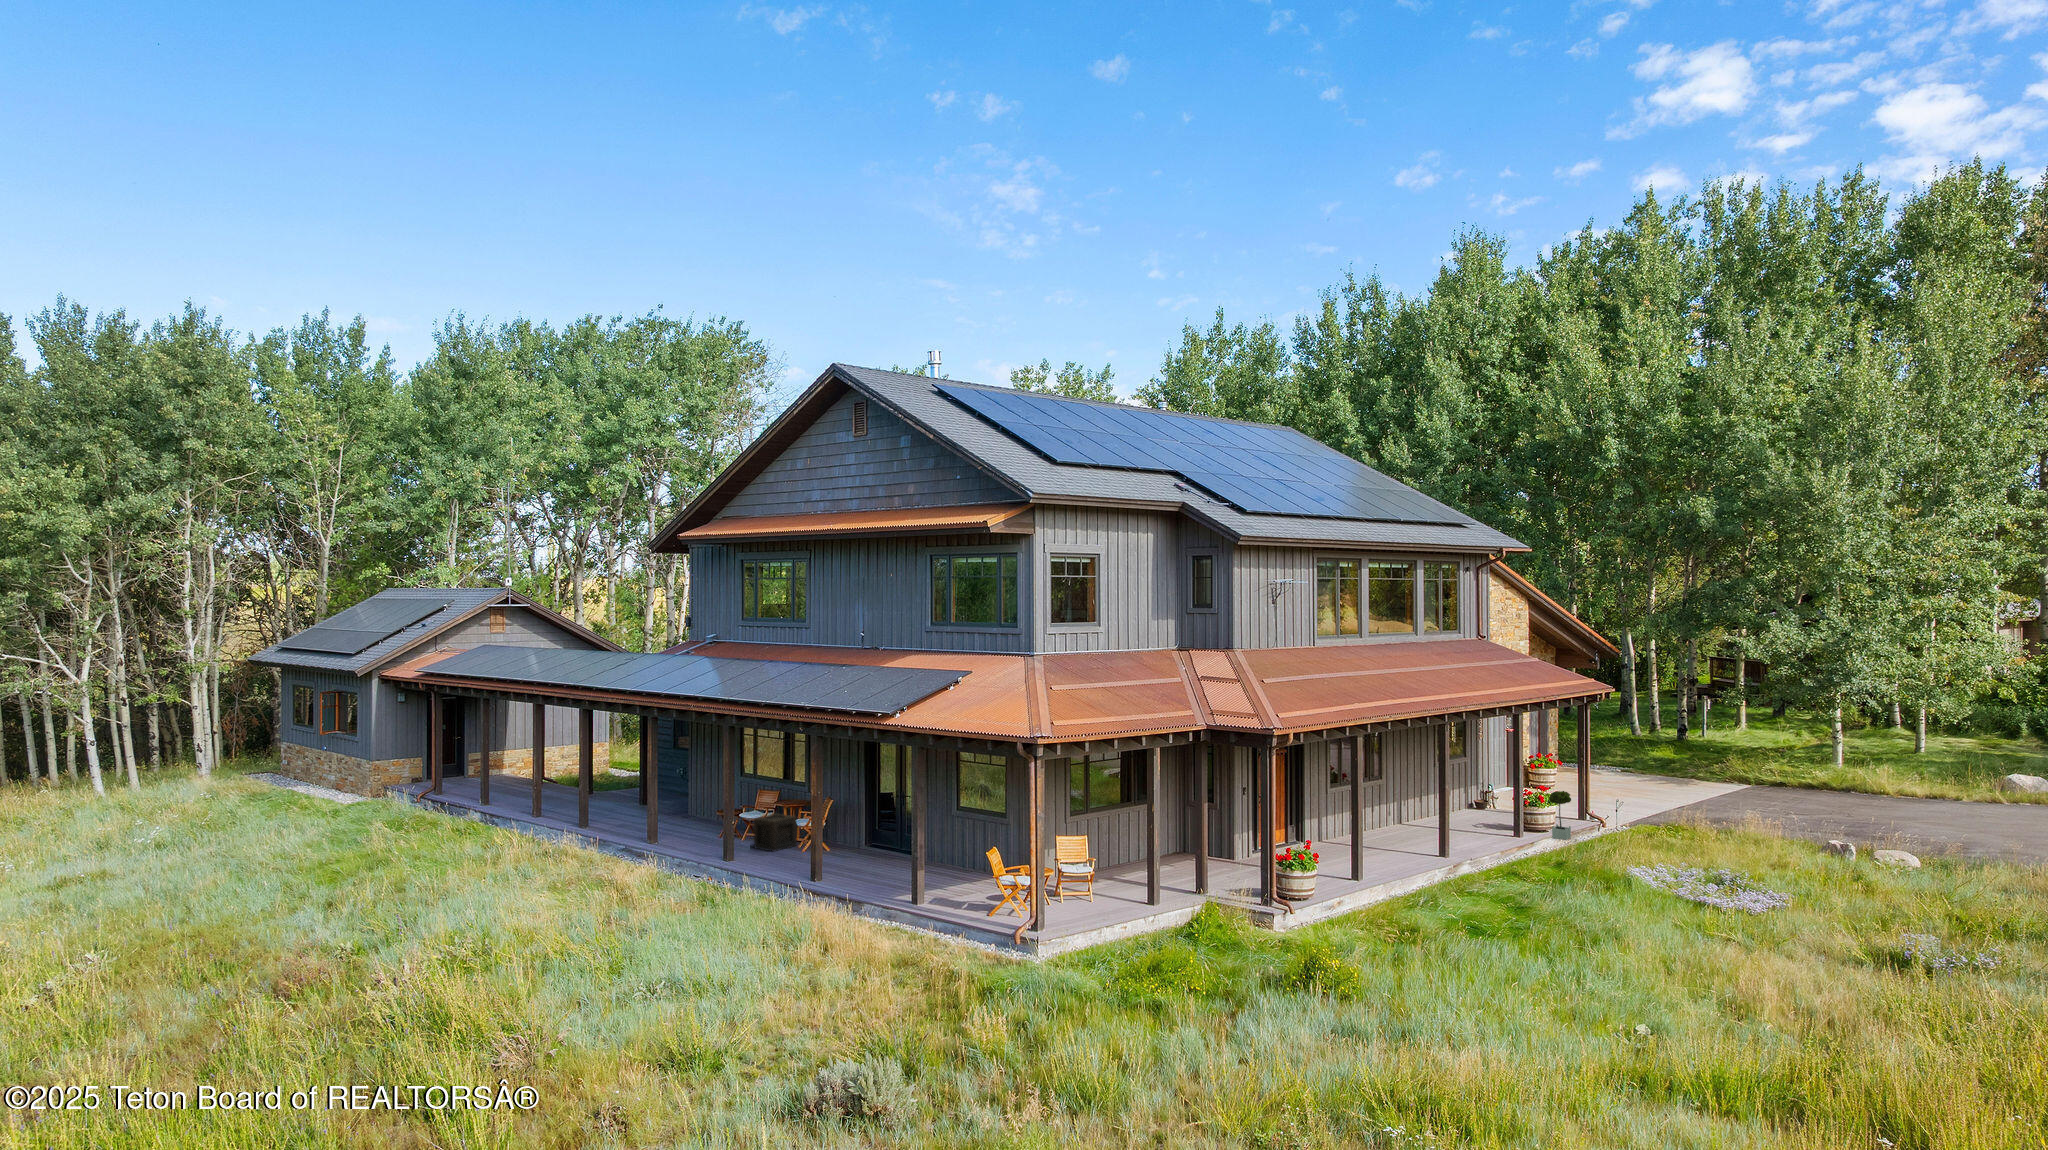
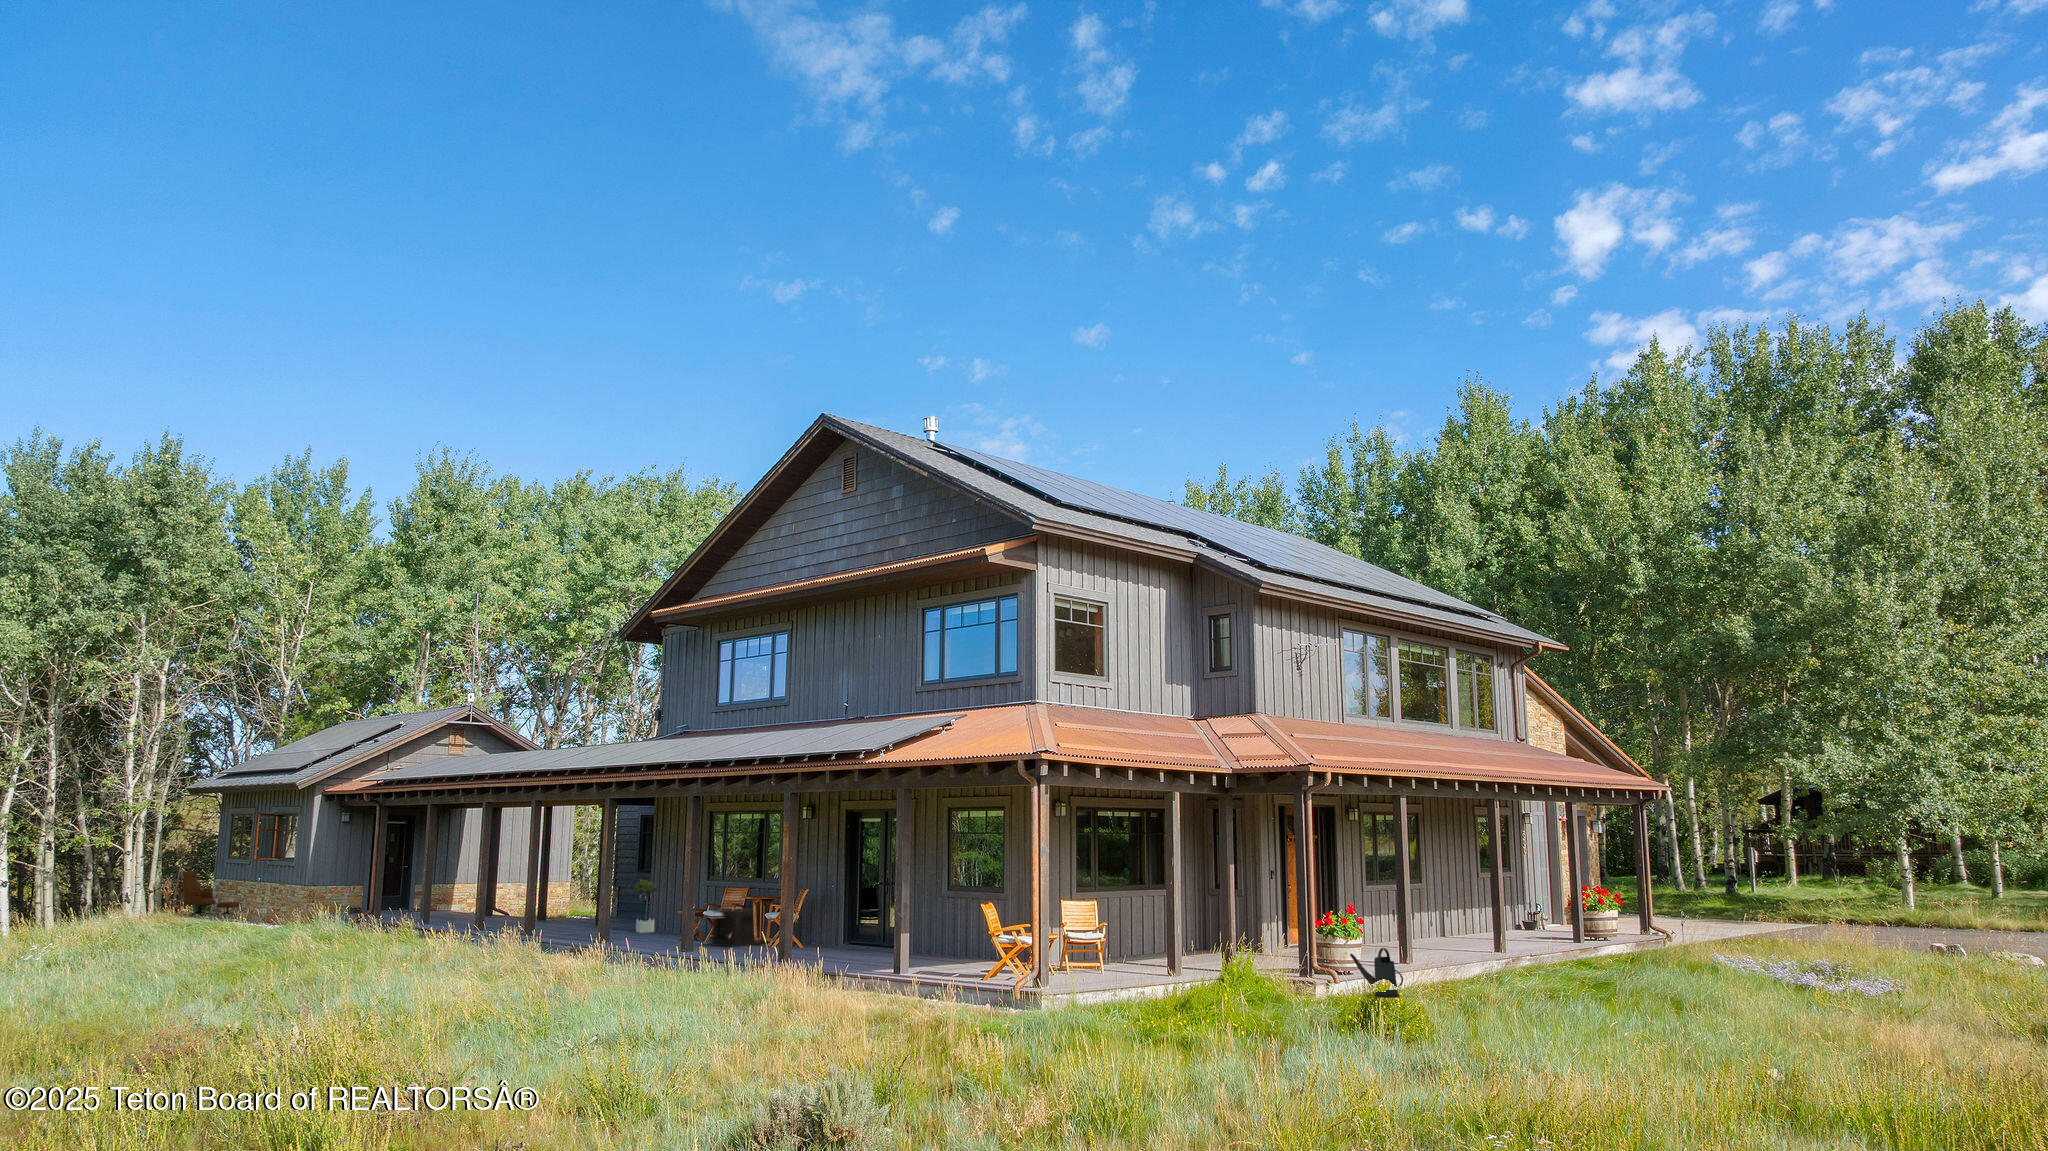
lounge chair: none [271,748,325,788] -> present [183,871,239,916]
potted tree: present [1549,791,1571,840] -> present [635,879,657,933]
watering can: none [1304,888,1347,930] -> present [1350,948,1403,998]

